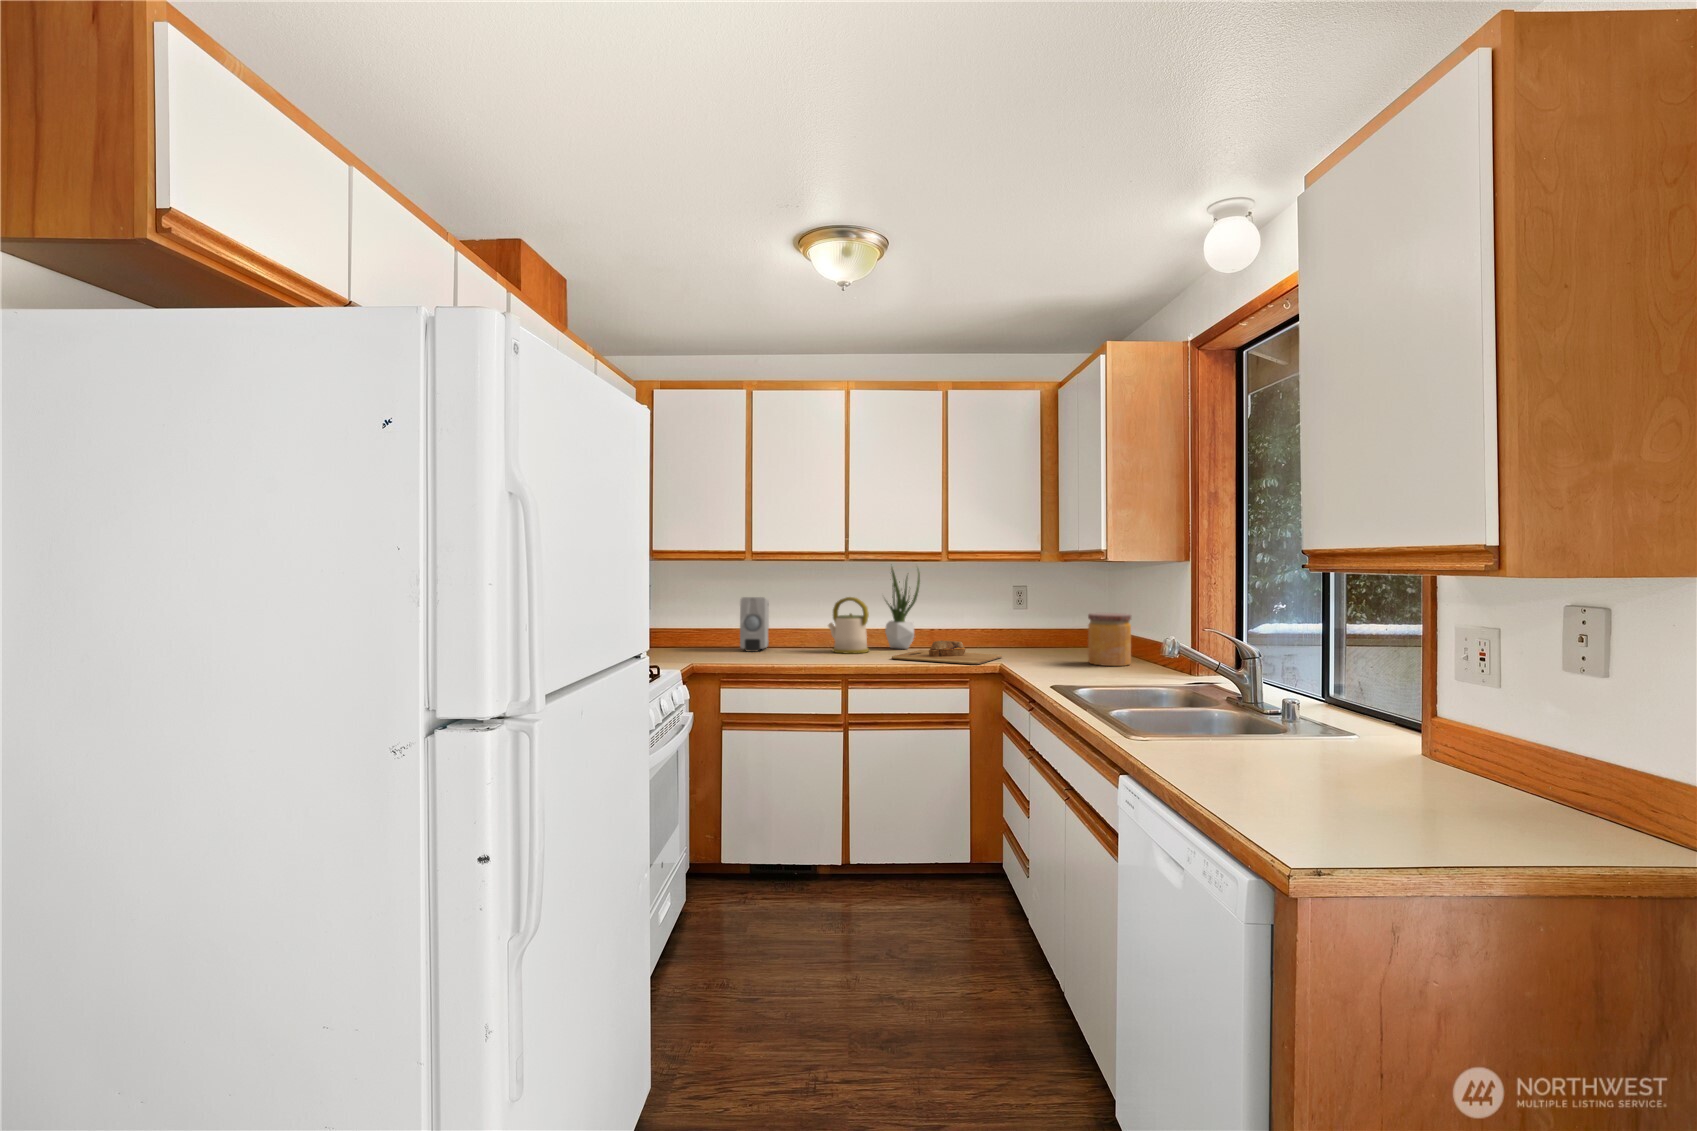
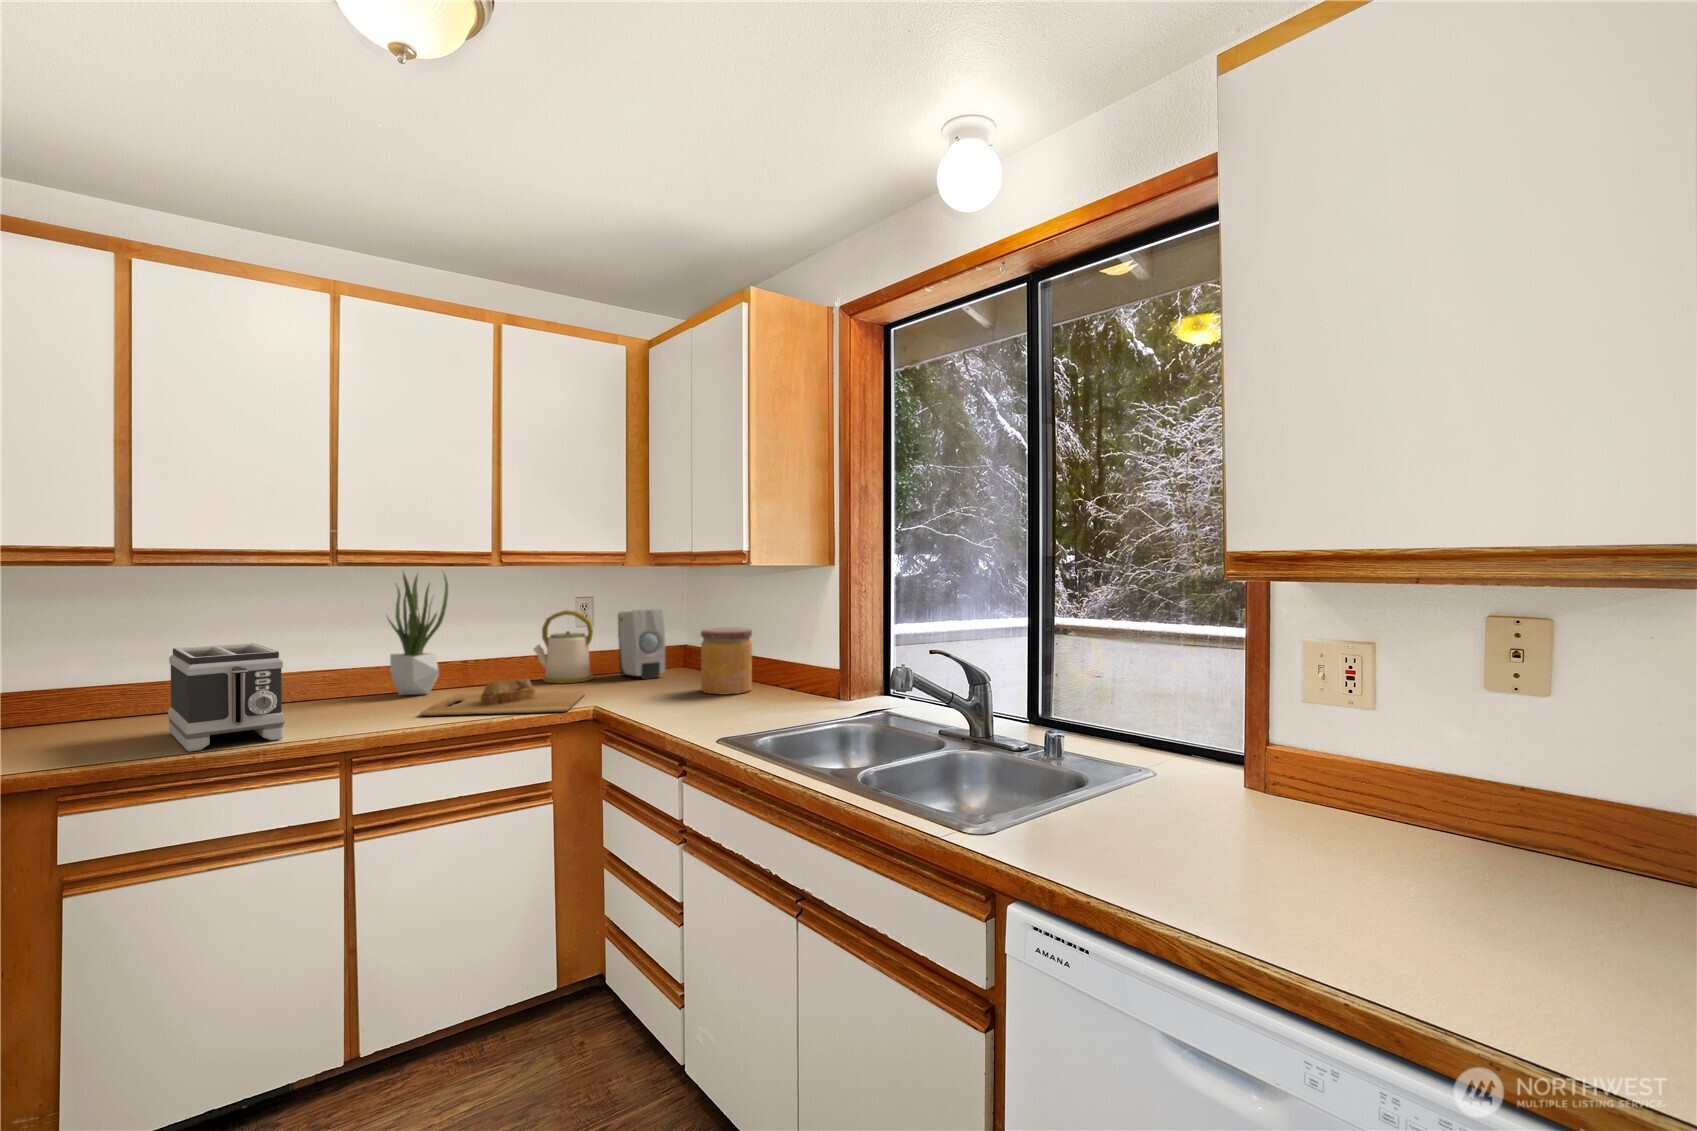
soap dispenser: present [740,597,769,652] -> present [618,609,666,679]
kettle: present [828,597,869,654] -> present [534,610,593,683]
toaster: none [770,607,817,663] -> present [168,643,285,752]

